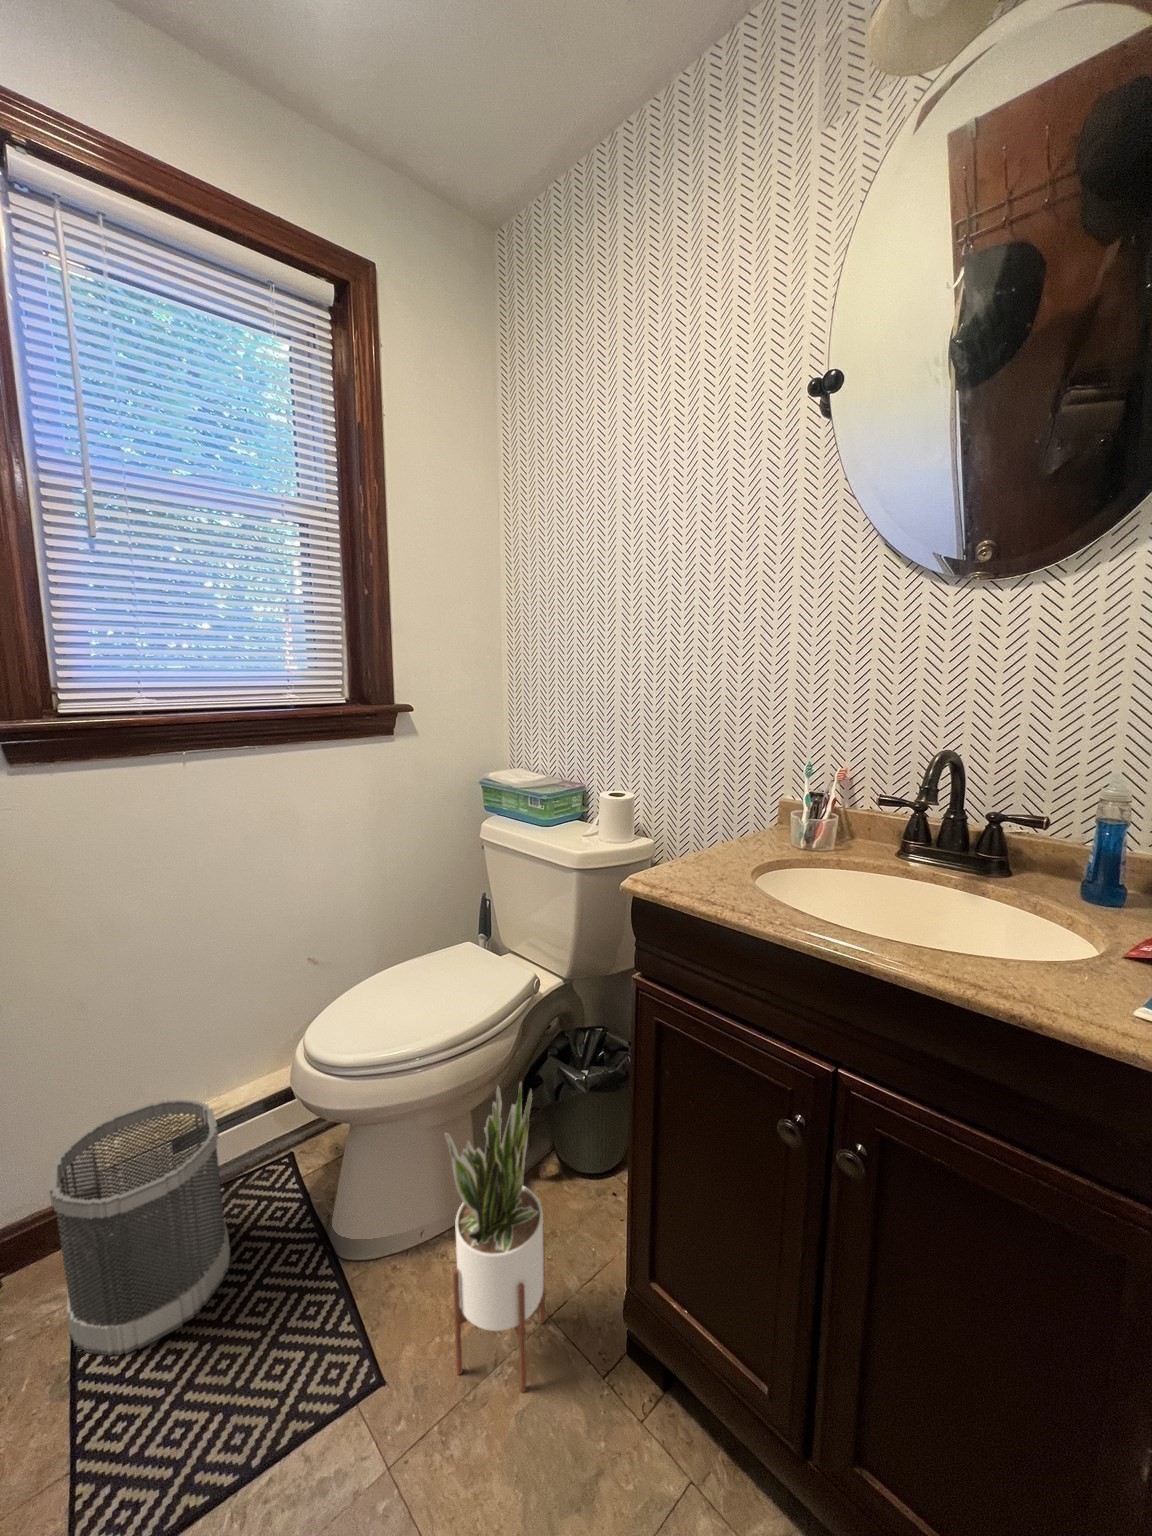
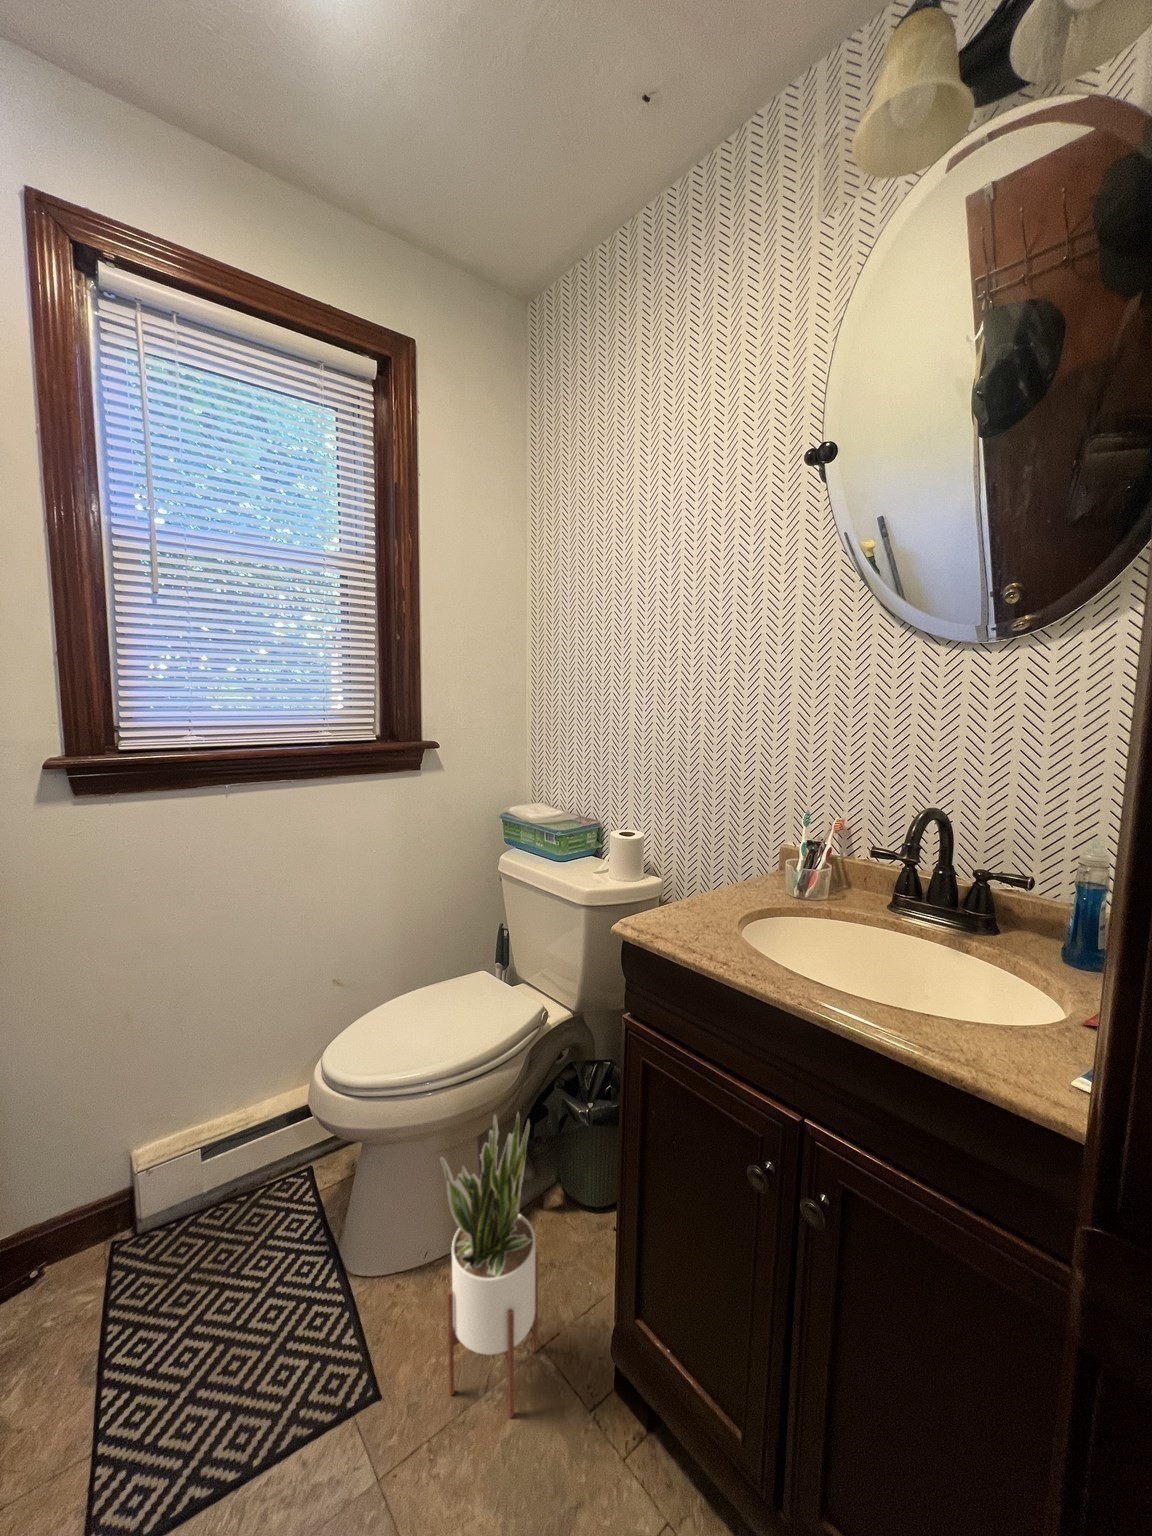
wastebasket: present [49,1099,230,1356] -> none [88,1109,248,1349]

